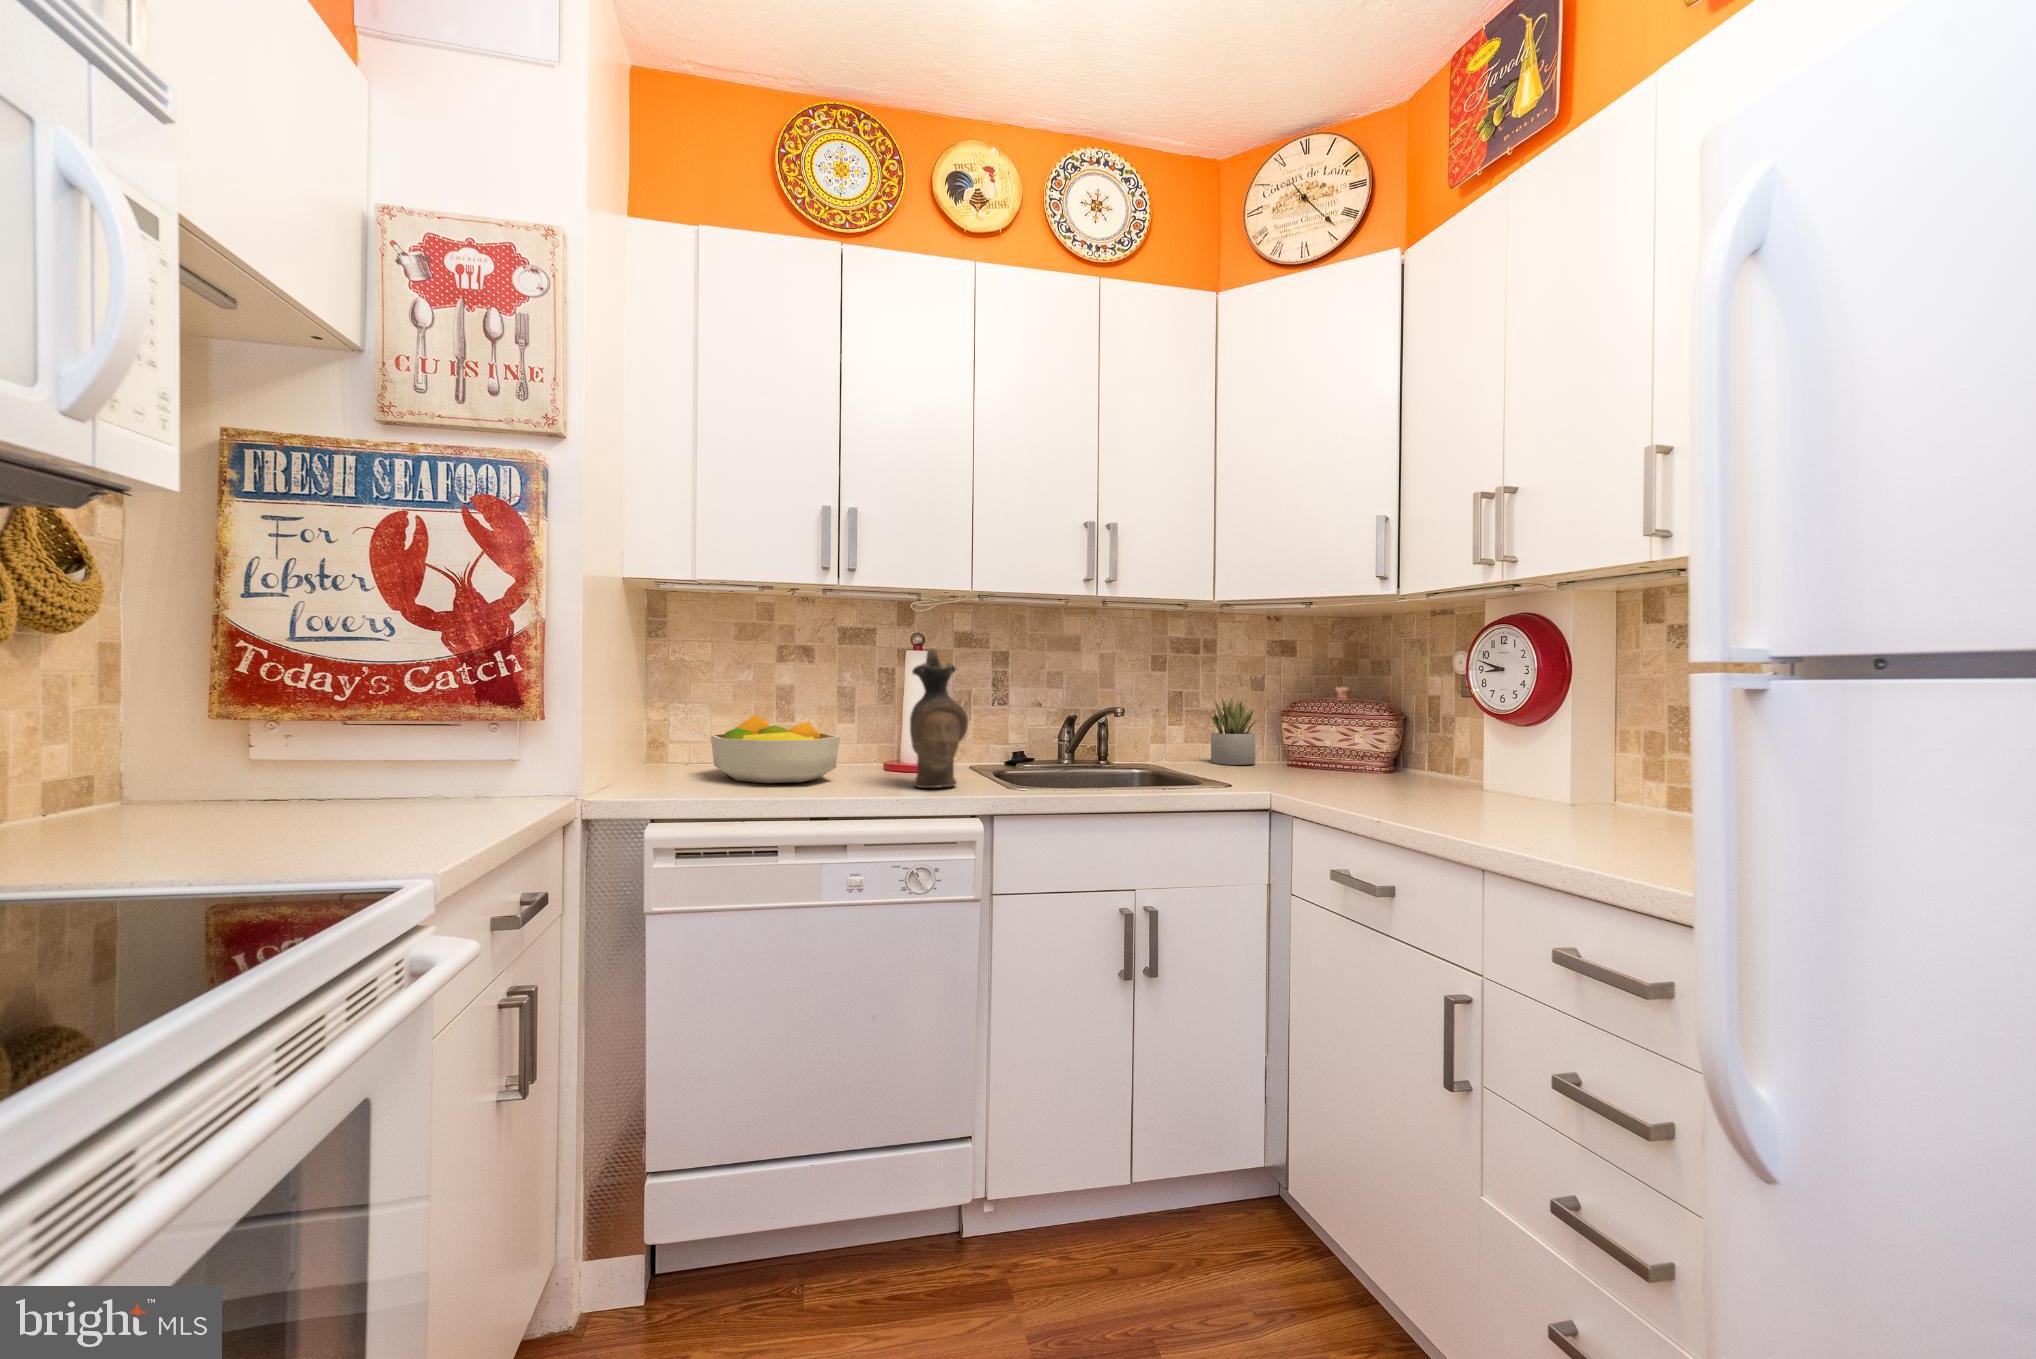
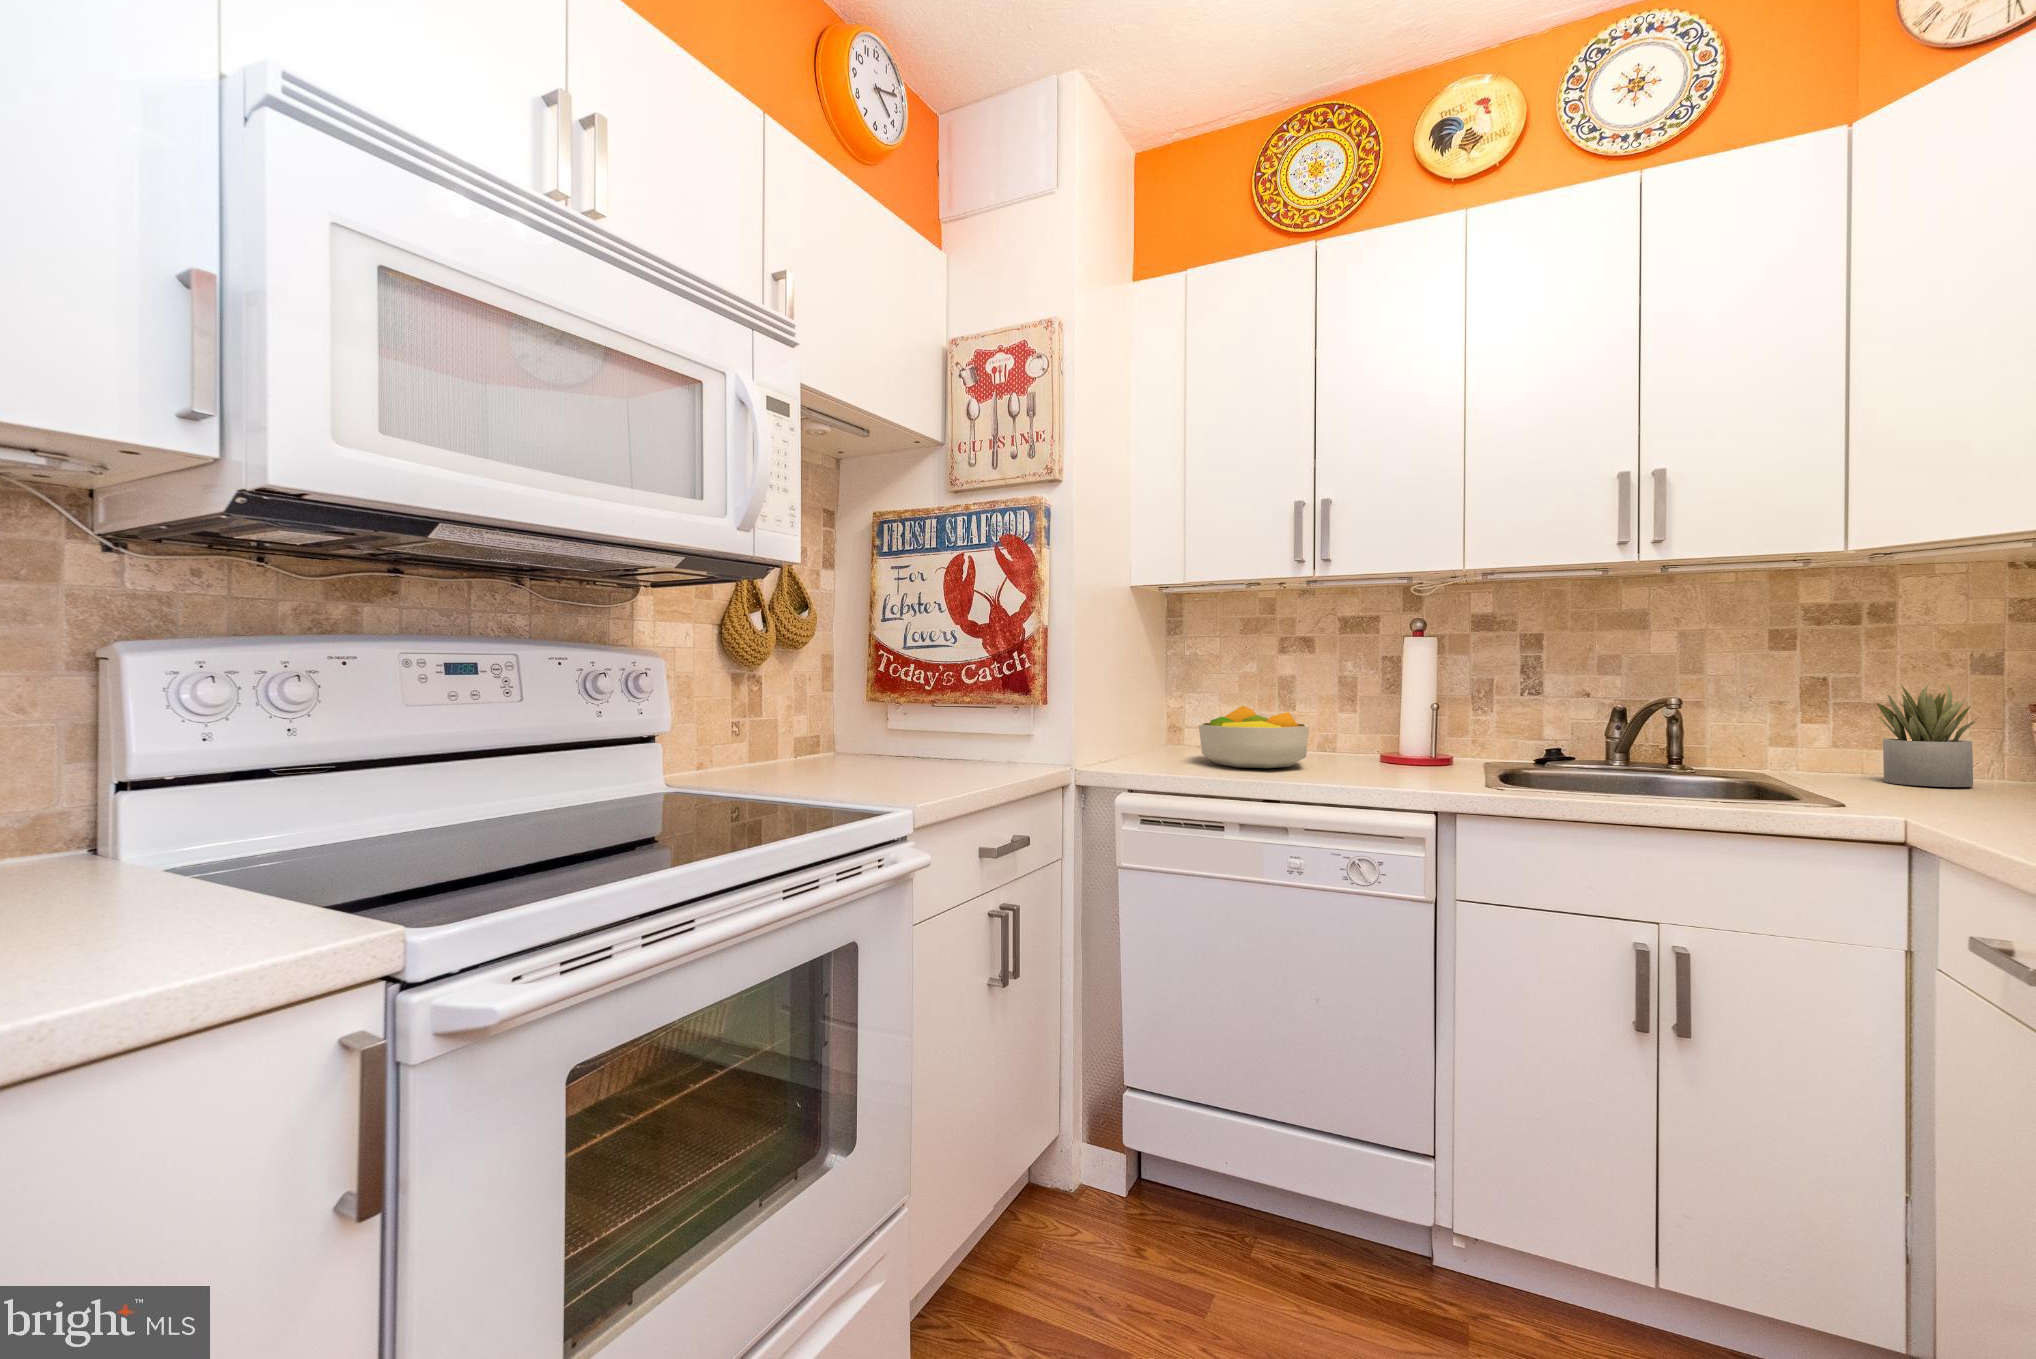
ceramic pitcher: present [910,649,968,788] -> none [1369,636,1435,781]

